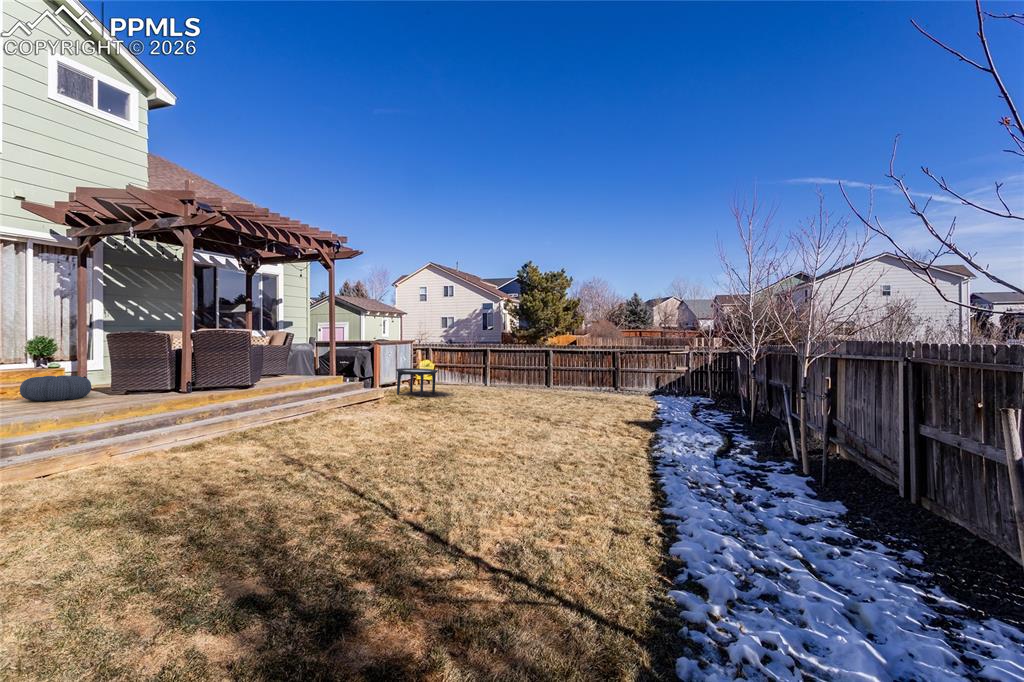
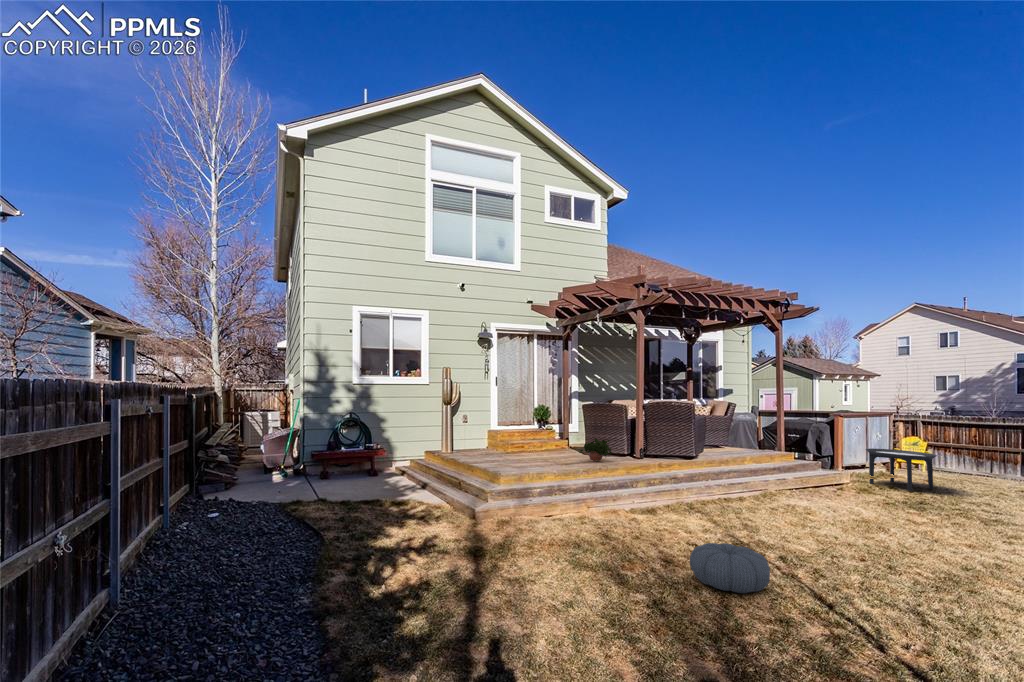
potted plant: none [96,374,150,402] -> present [579,438,612,462]
pouf: present [20,375,91,401] -> present [690,543,770,593]

